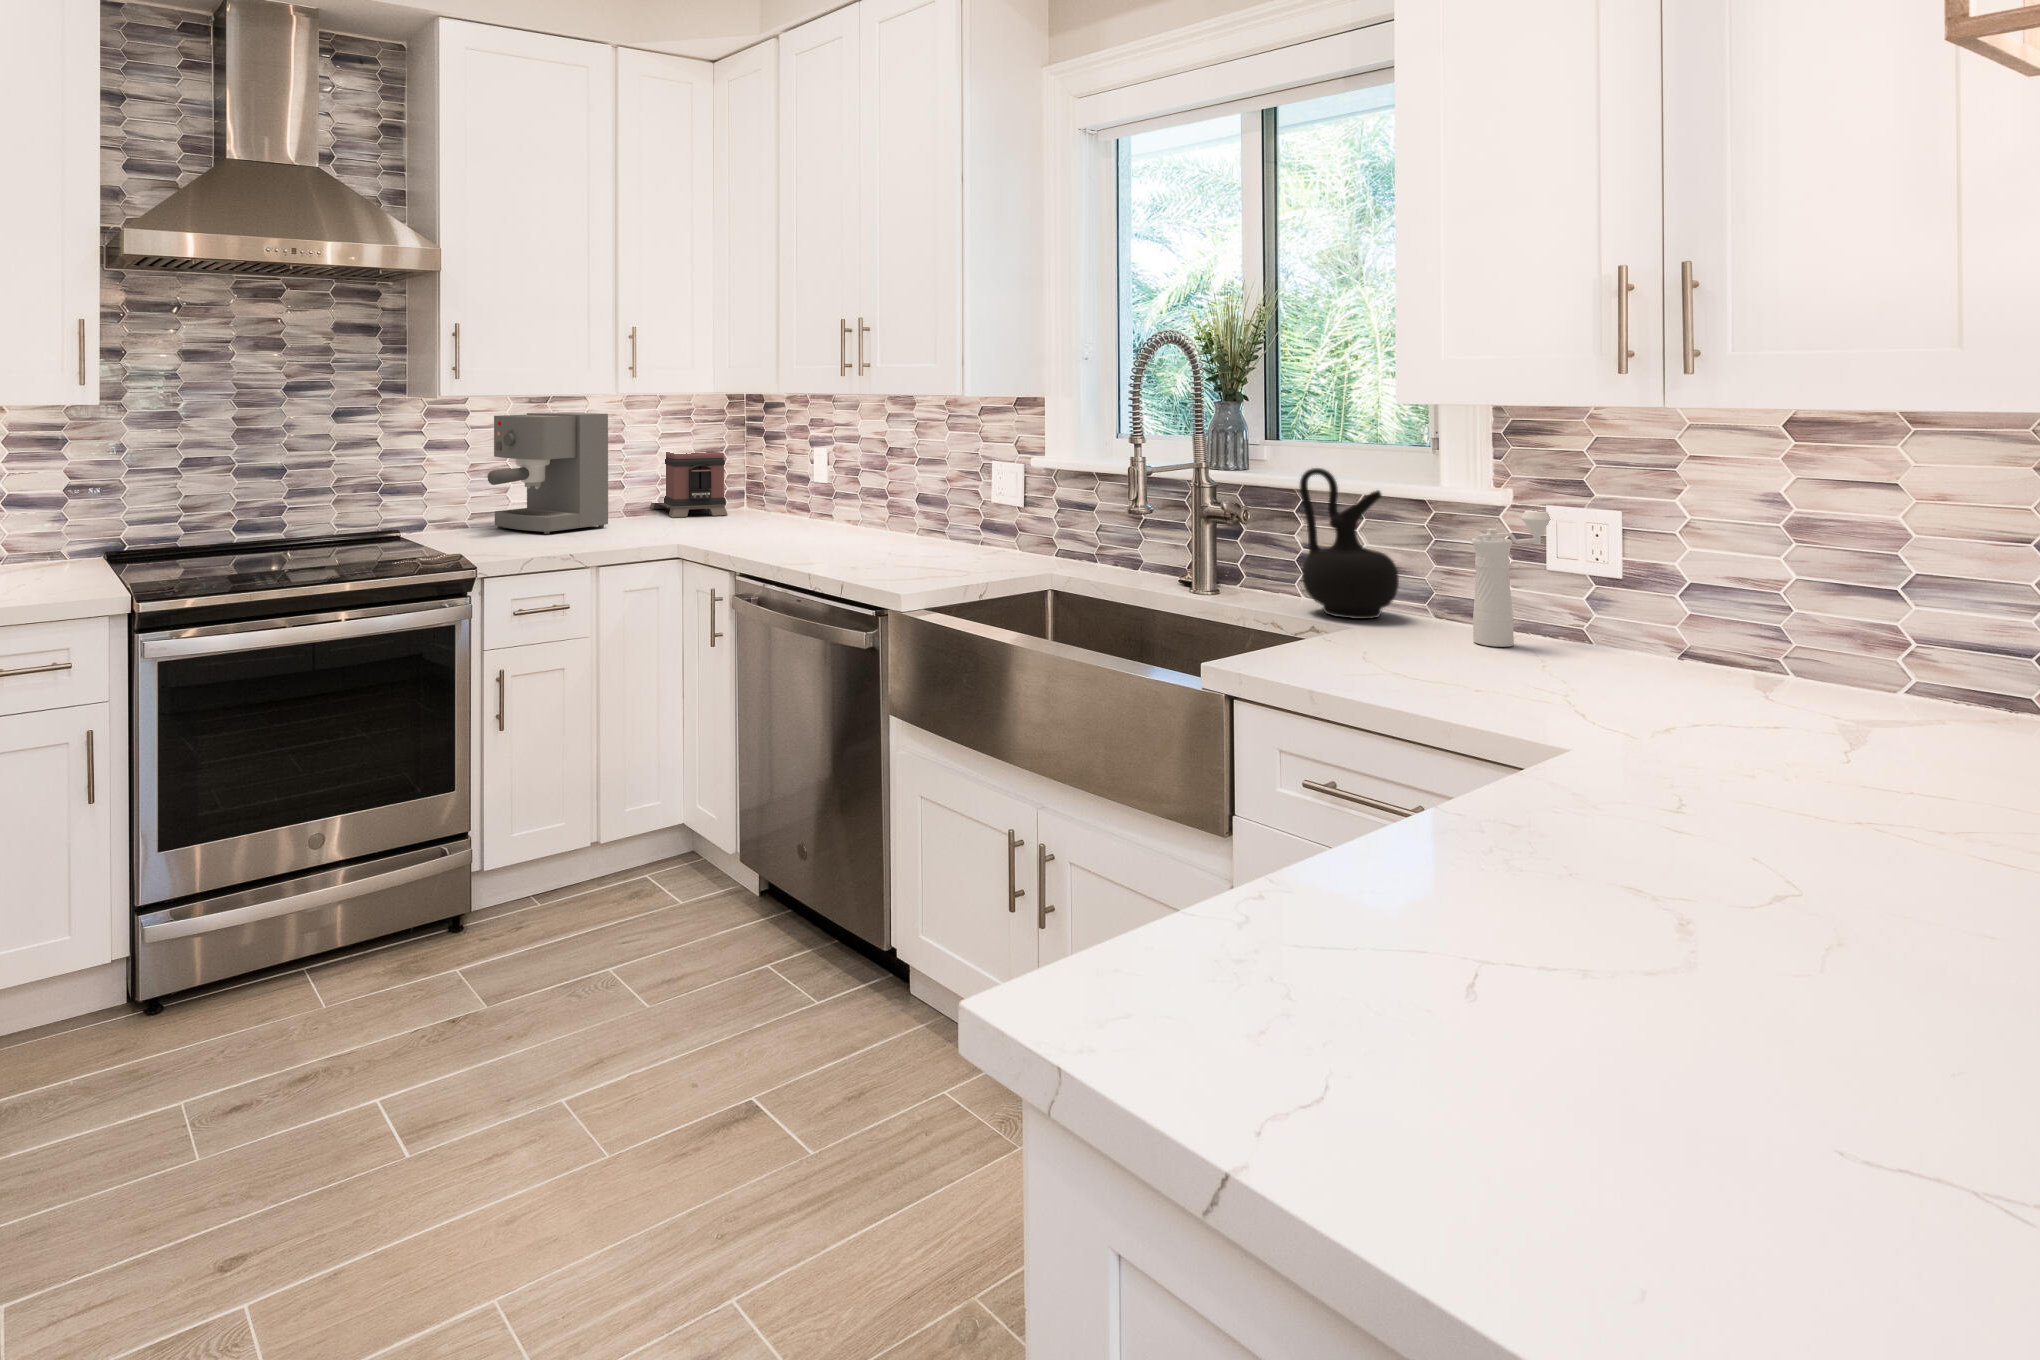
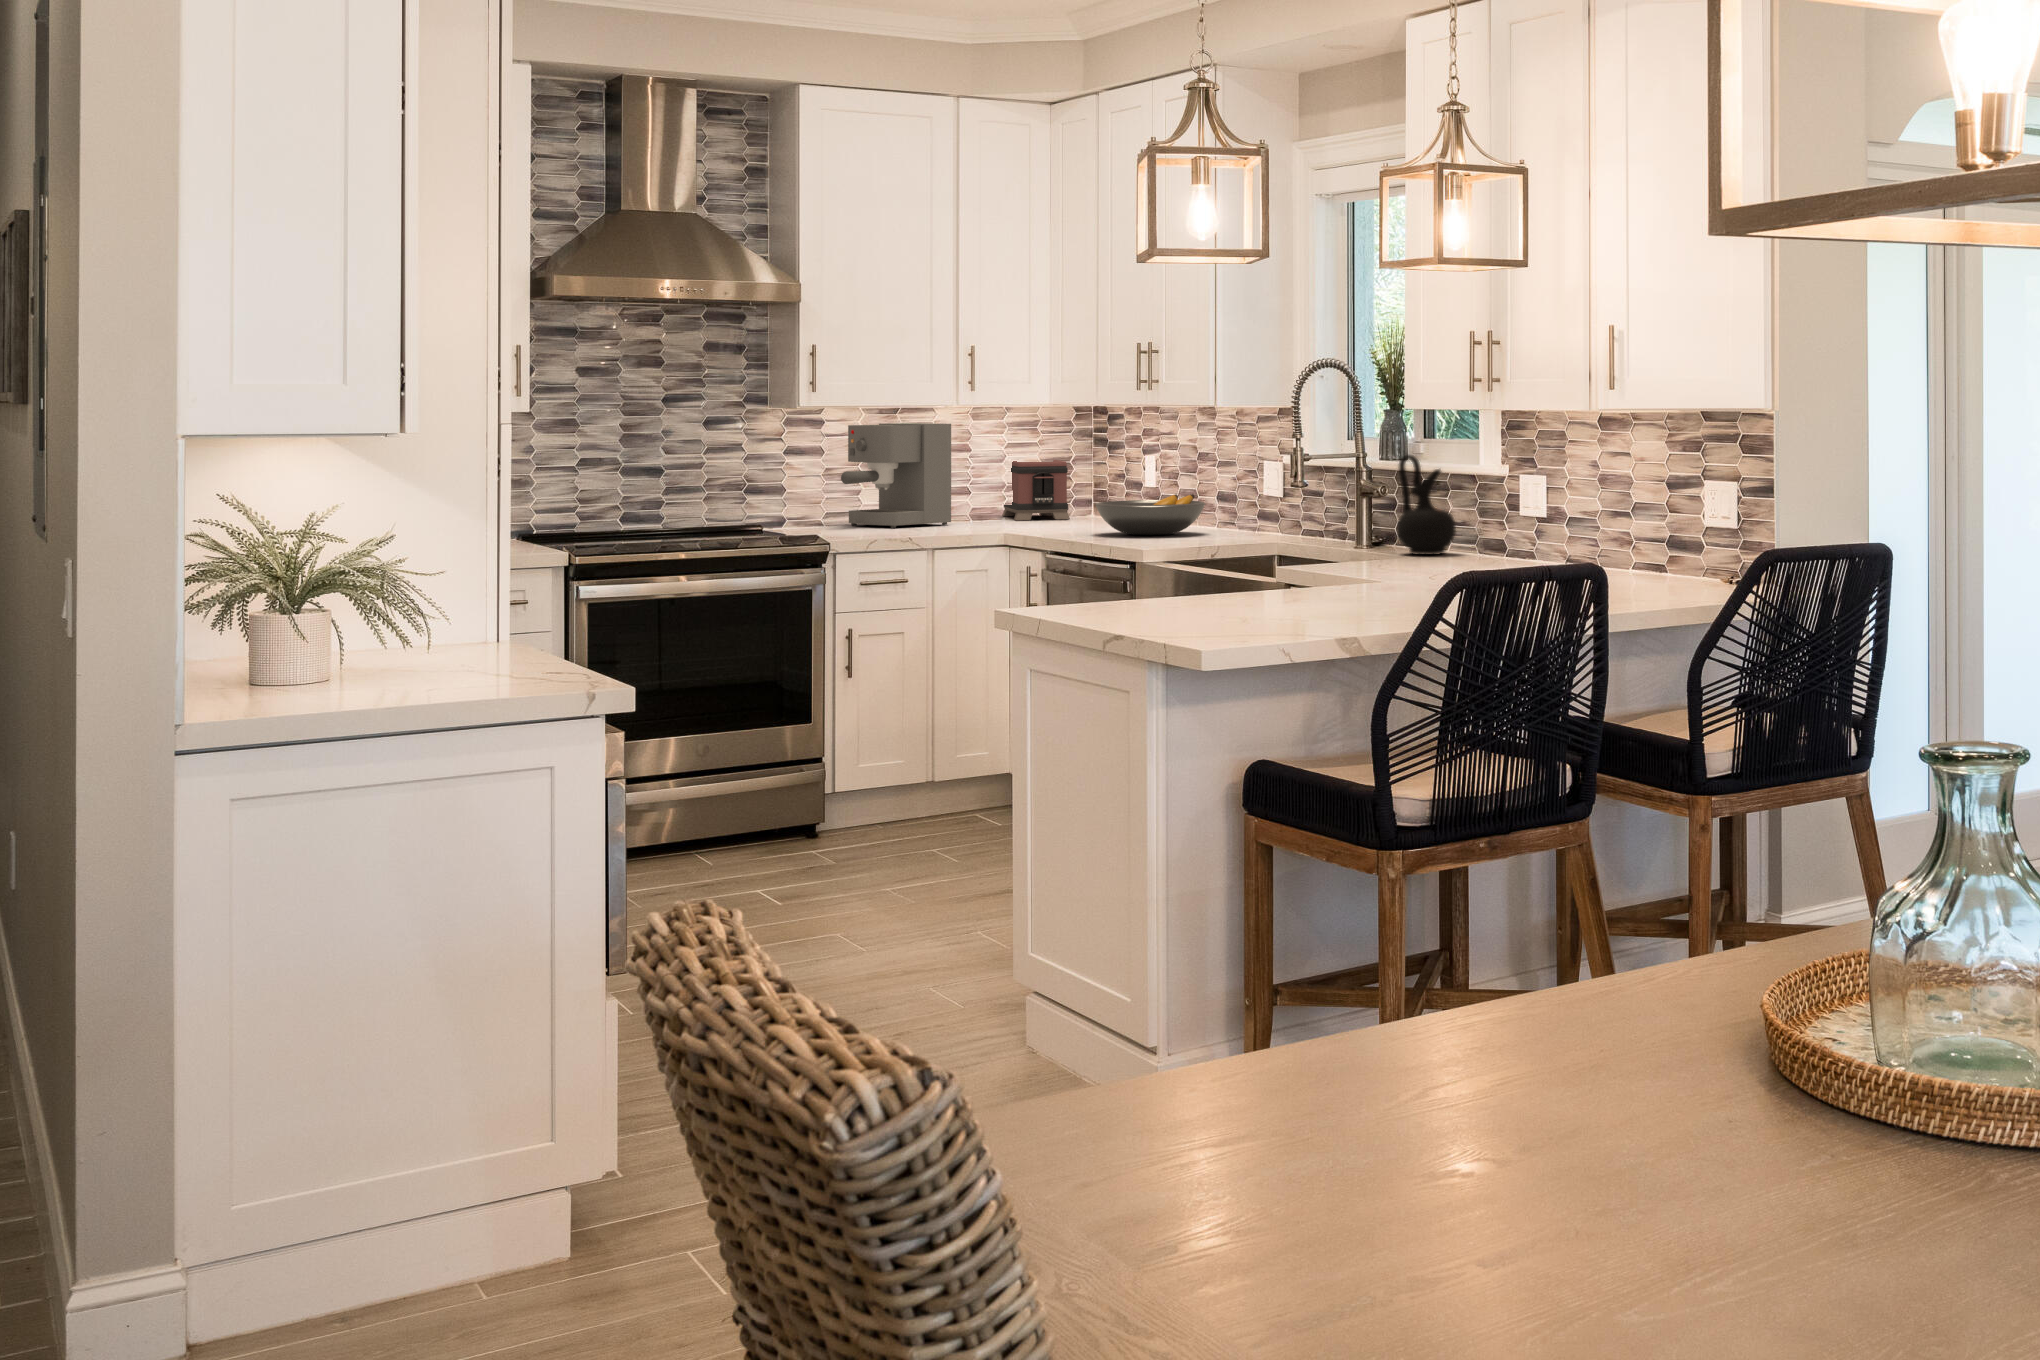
fruit bowl: none [796,502,929,553] -> present [1095,494,1205,535]
pepper mill: present [1472,510,1551,647] -> none [1461,478,1520,561]

